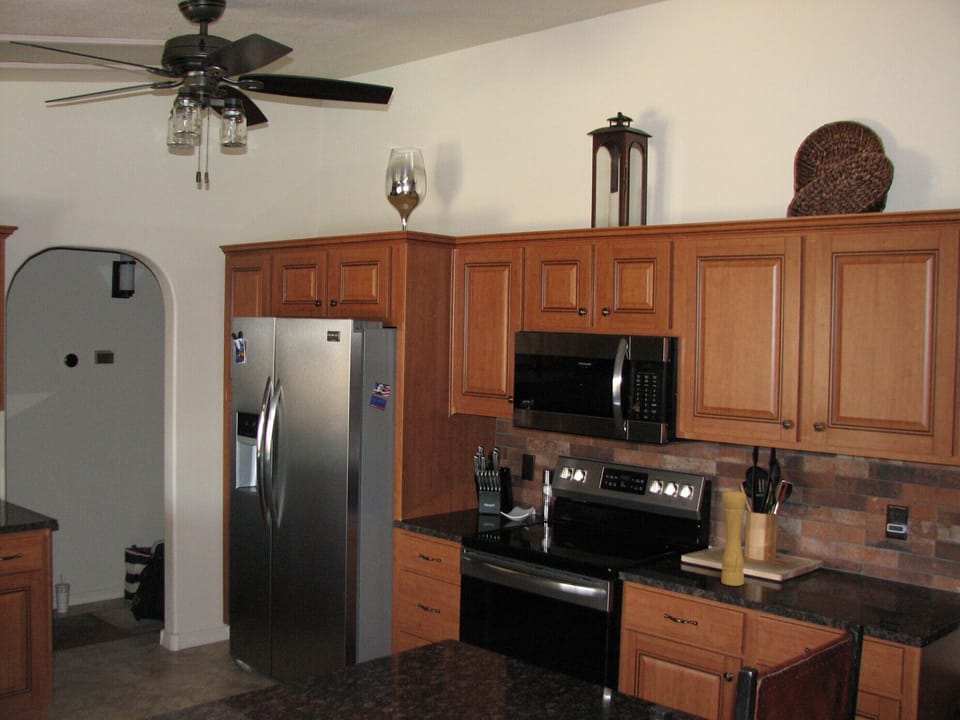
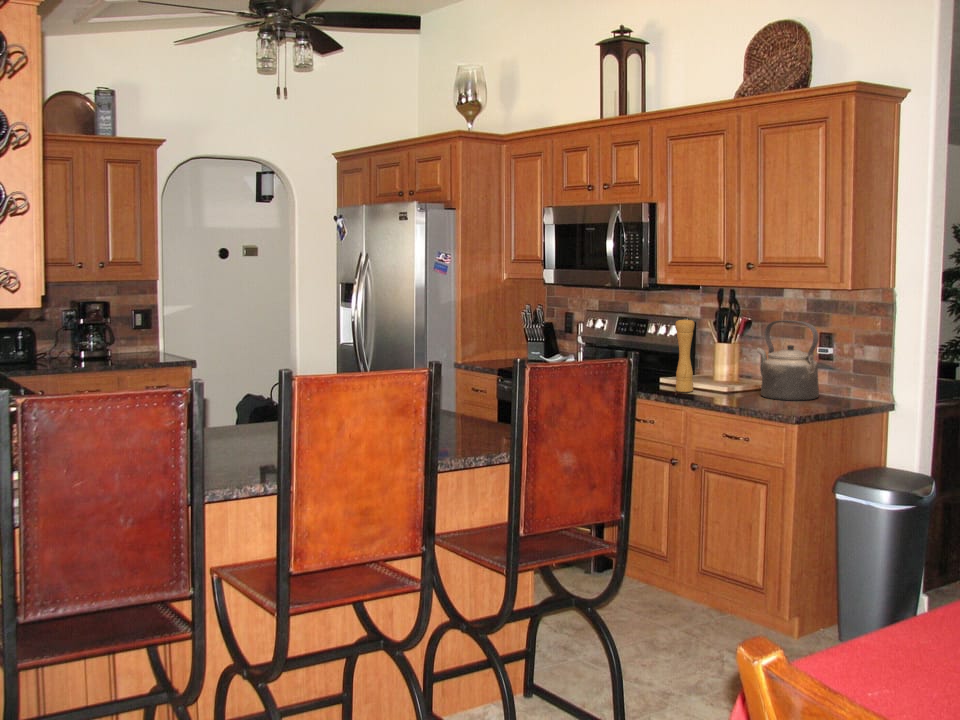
kettle: none [822,495,915,603] -> present [757,320,819,401]

